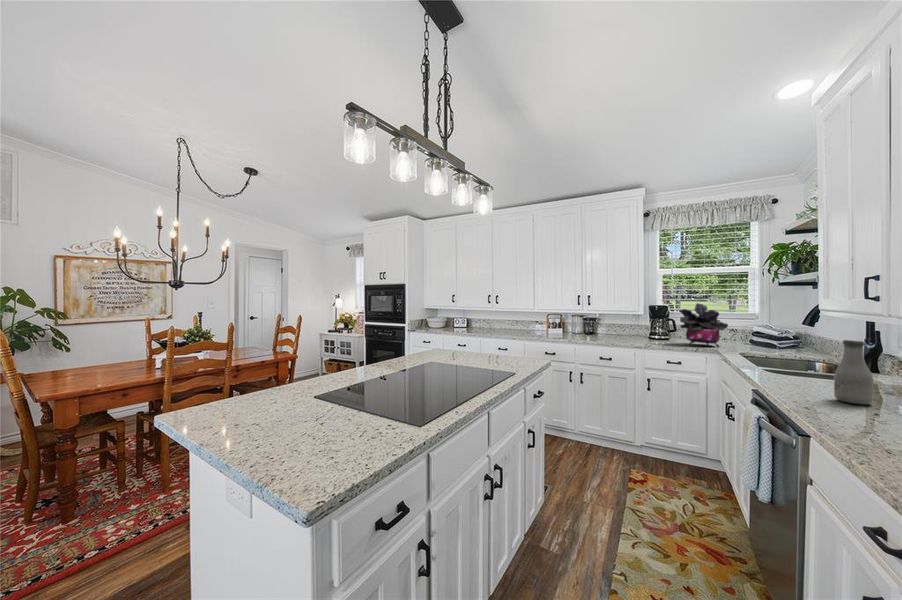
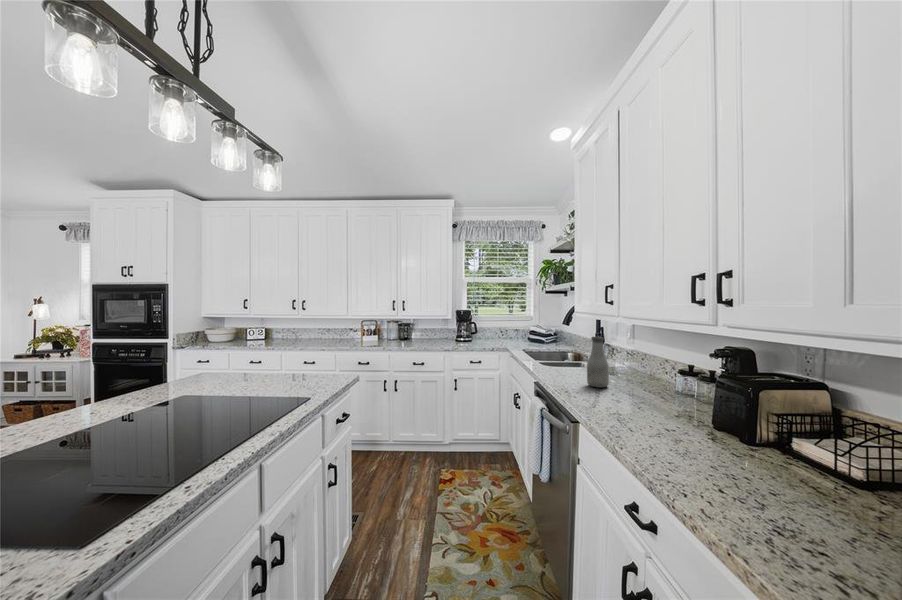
potted plant: present [679,303,728,347] -> none [479,307,513,345]

